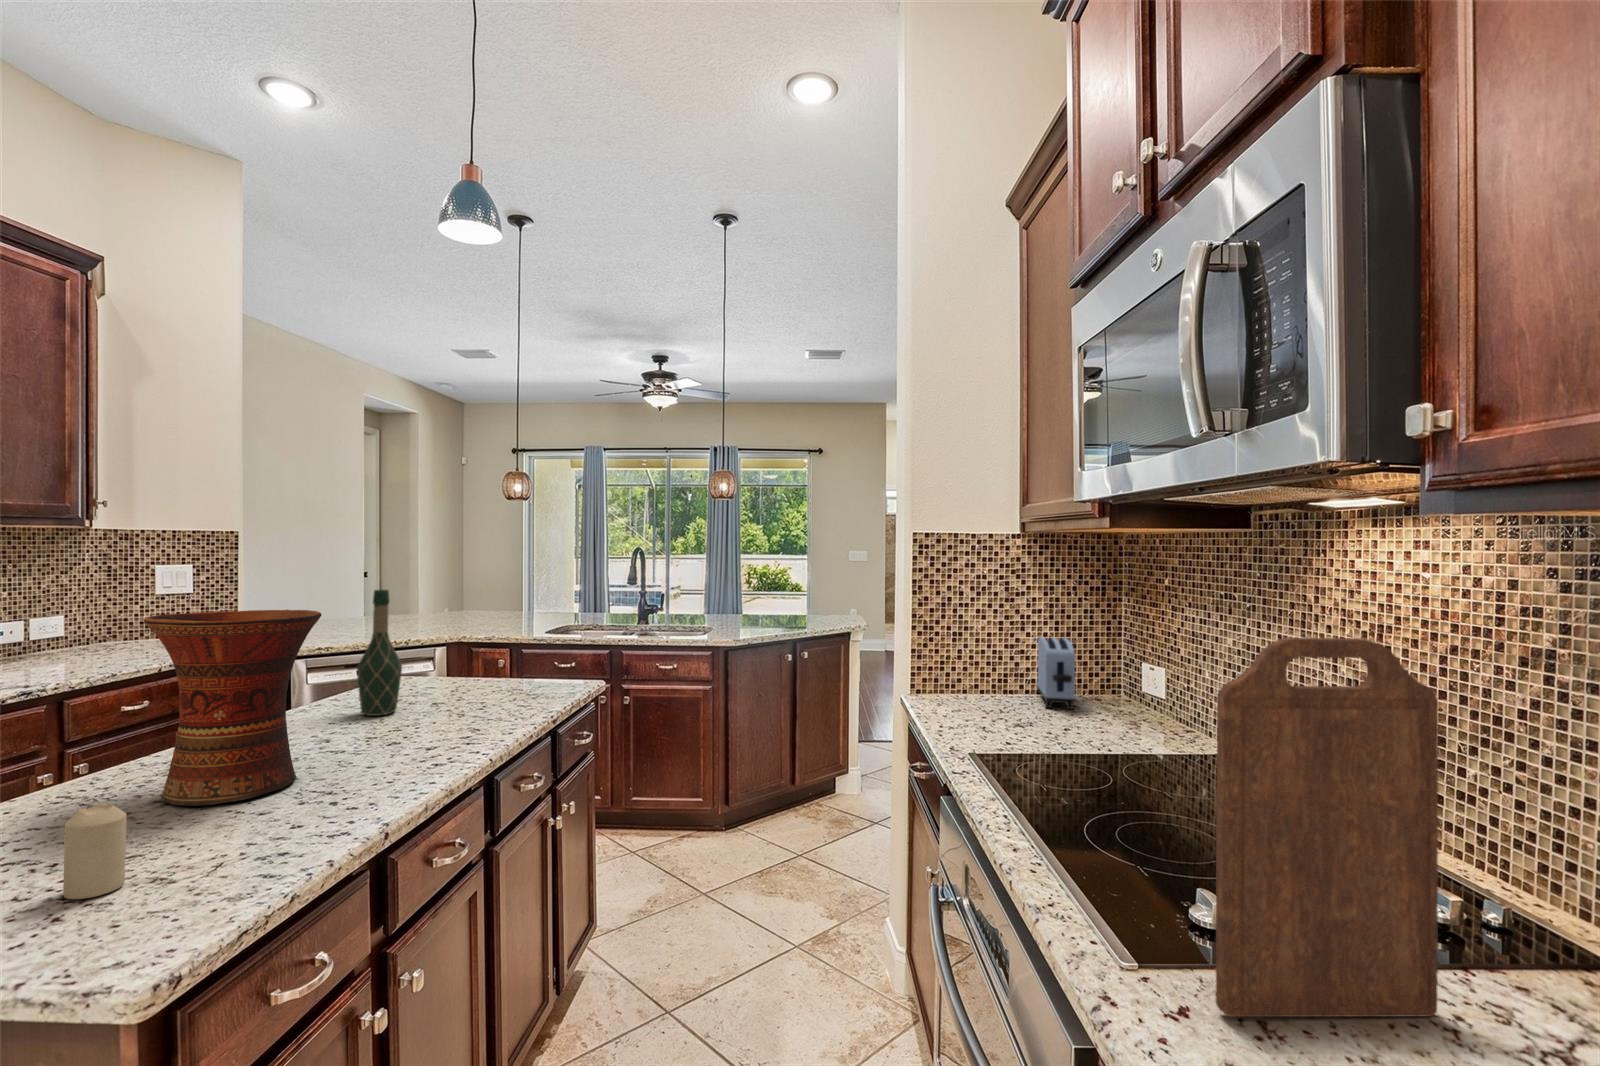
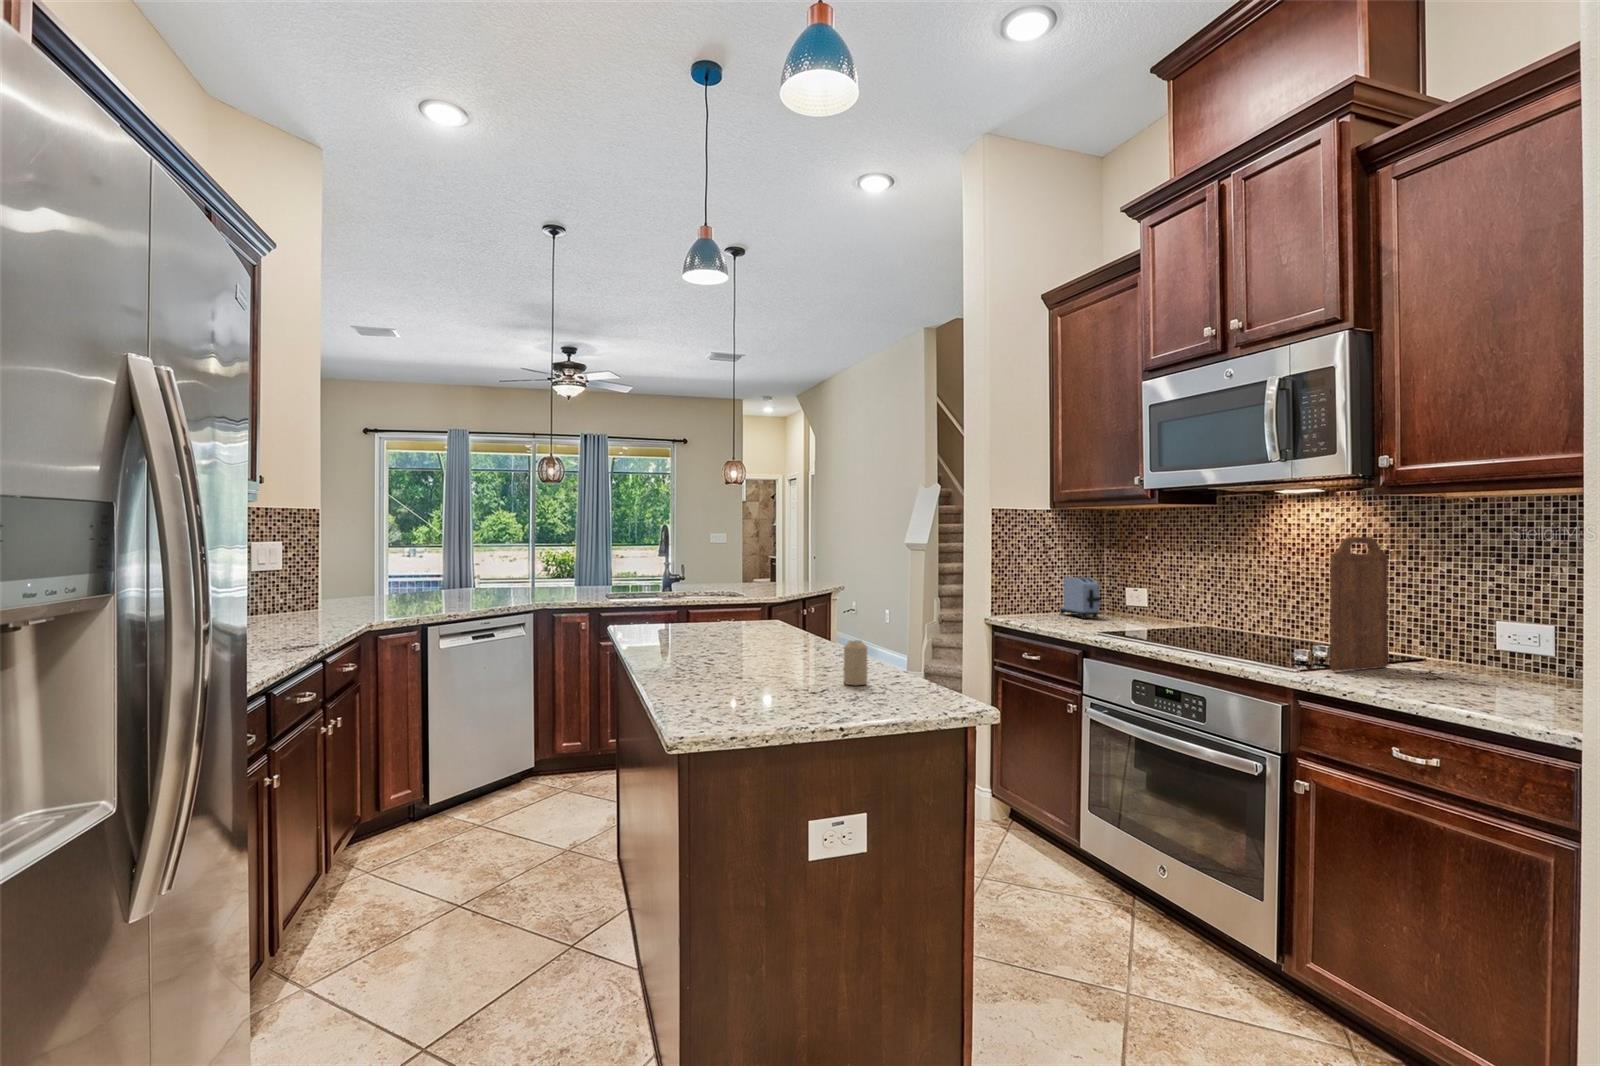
wine bottle: present [357,590,402,716] -> none [688,547,716,638]
vase: present [144,610,321,806] -> none [720,552,810,666]

